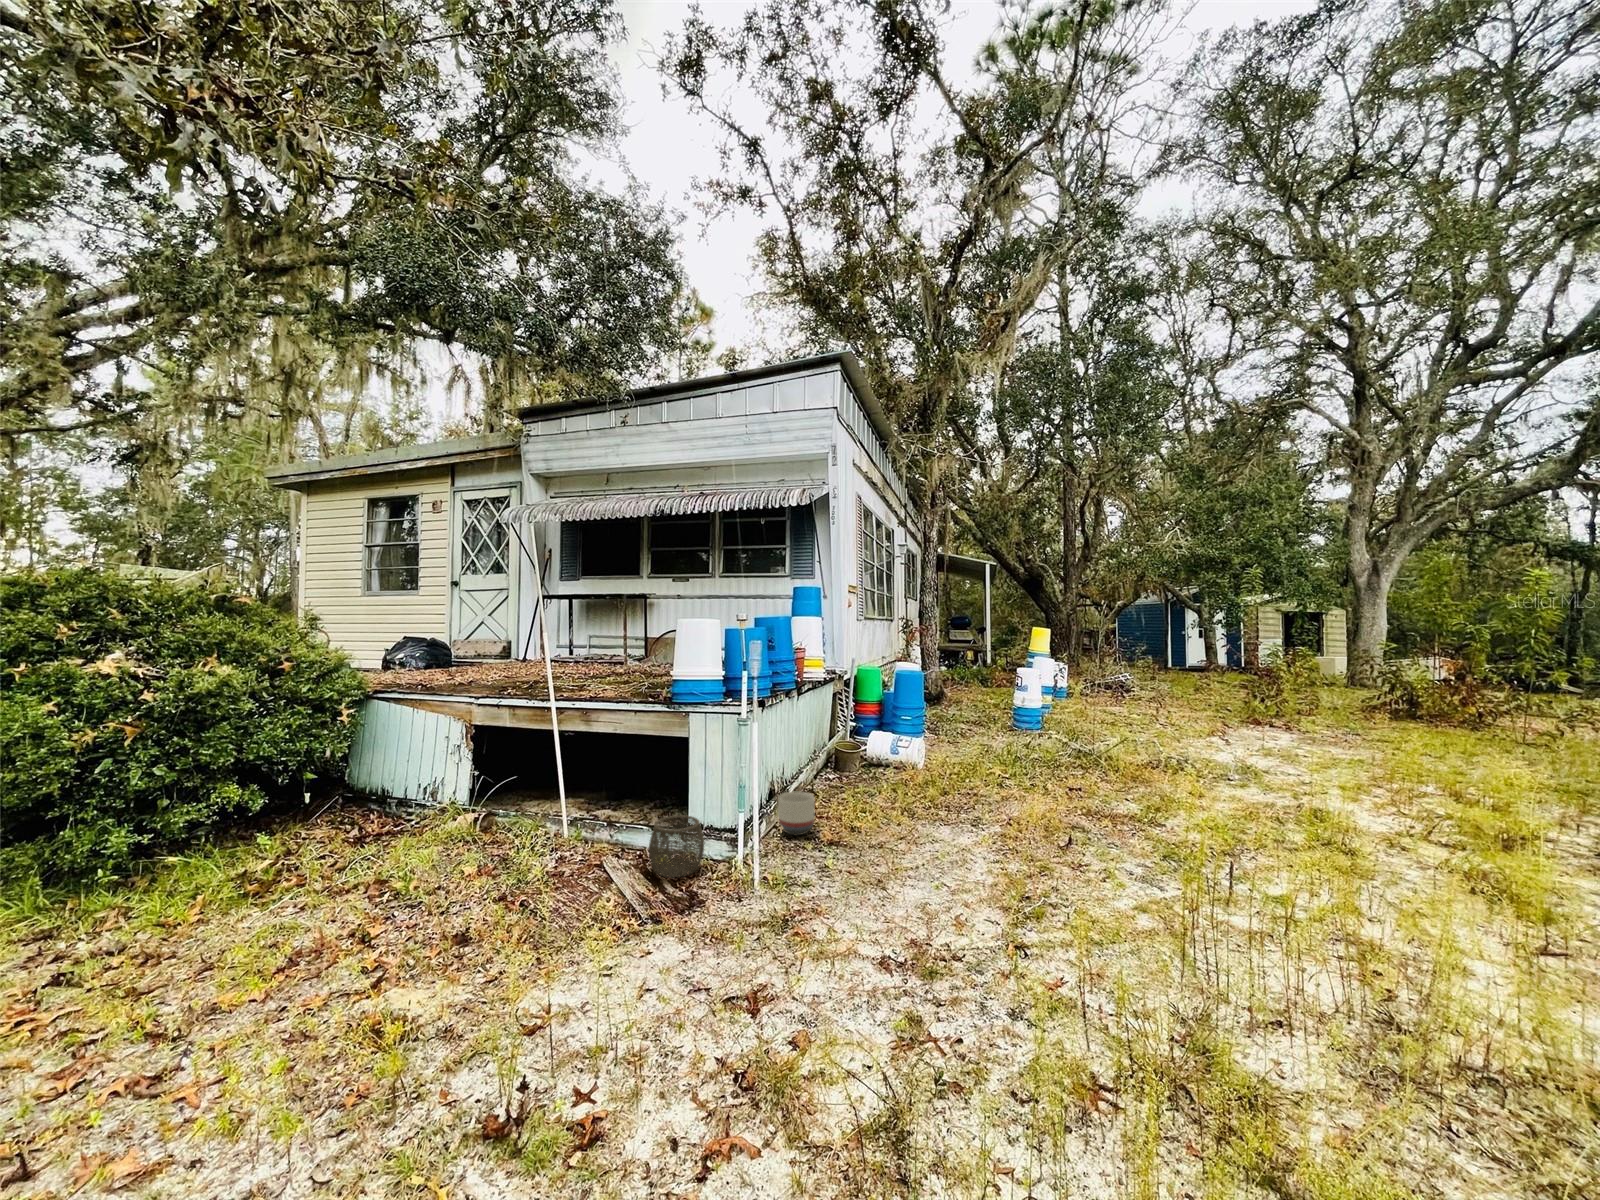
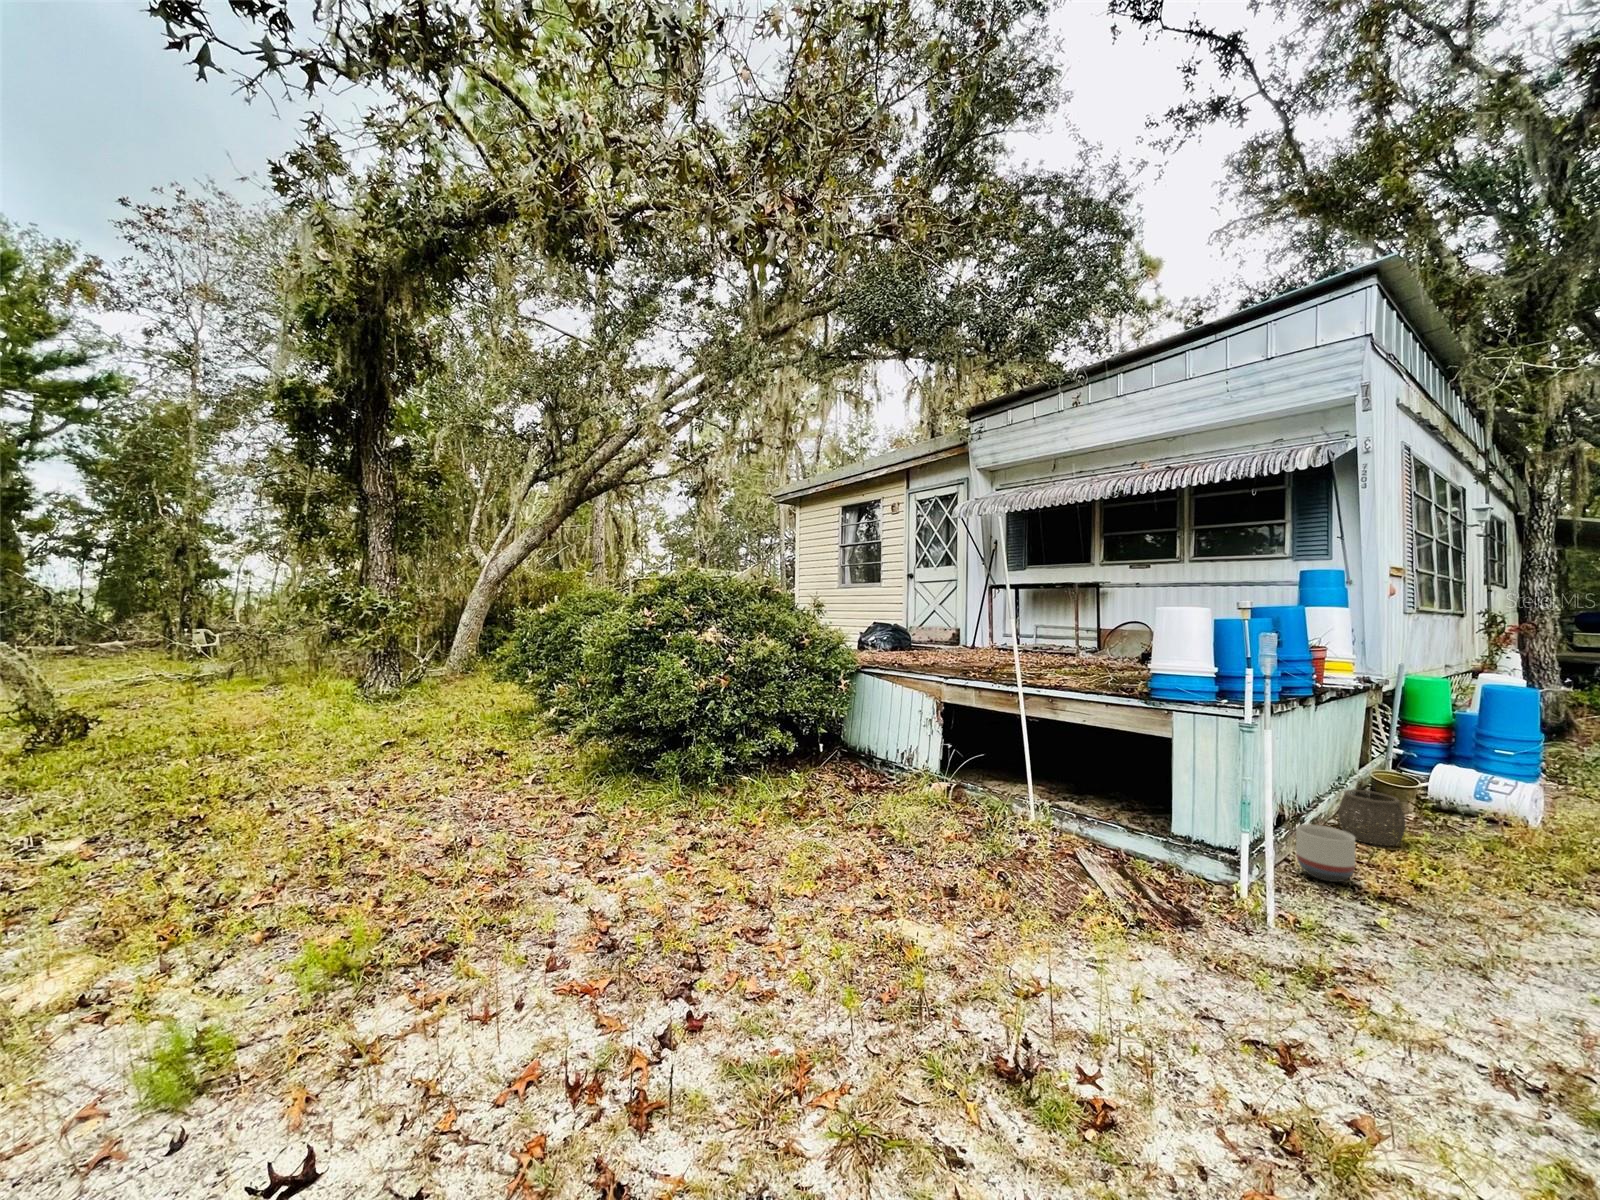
woven basket: present [649,815,704,878] -> present [1338,790,1406,846]

